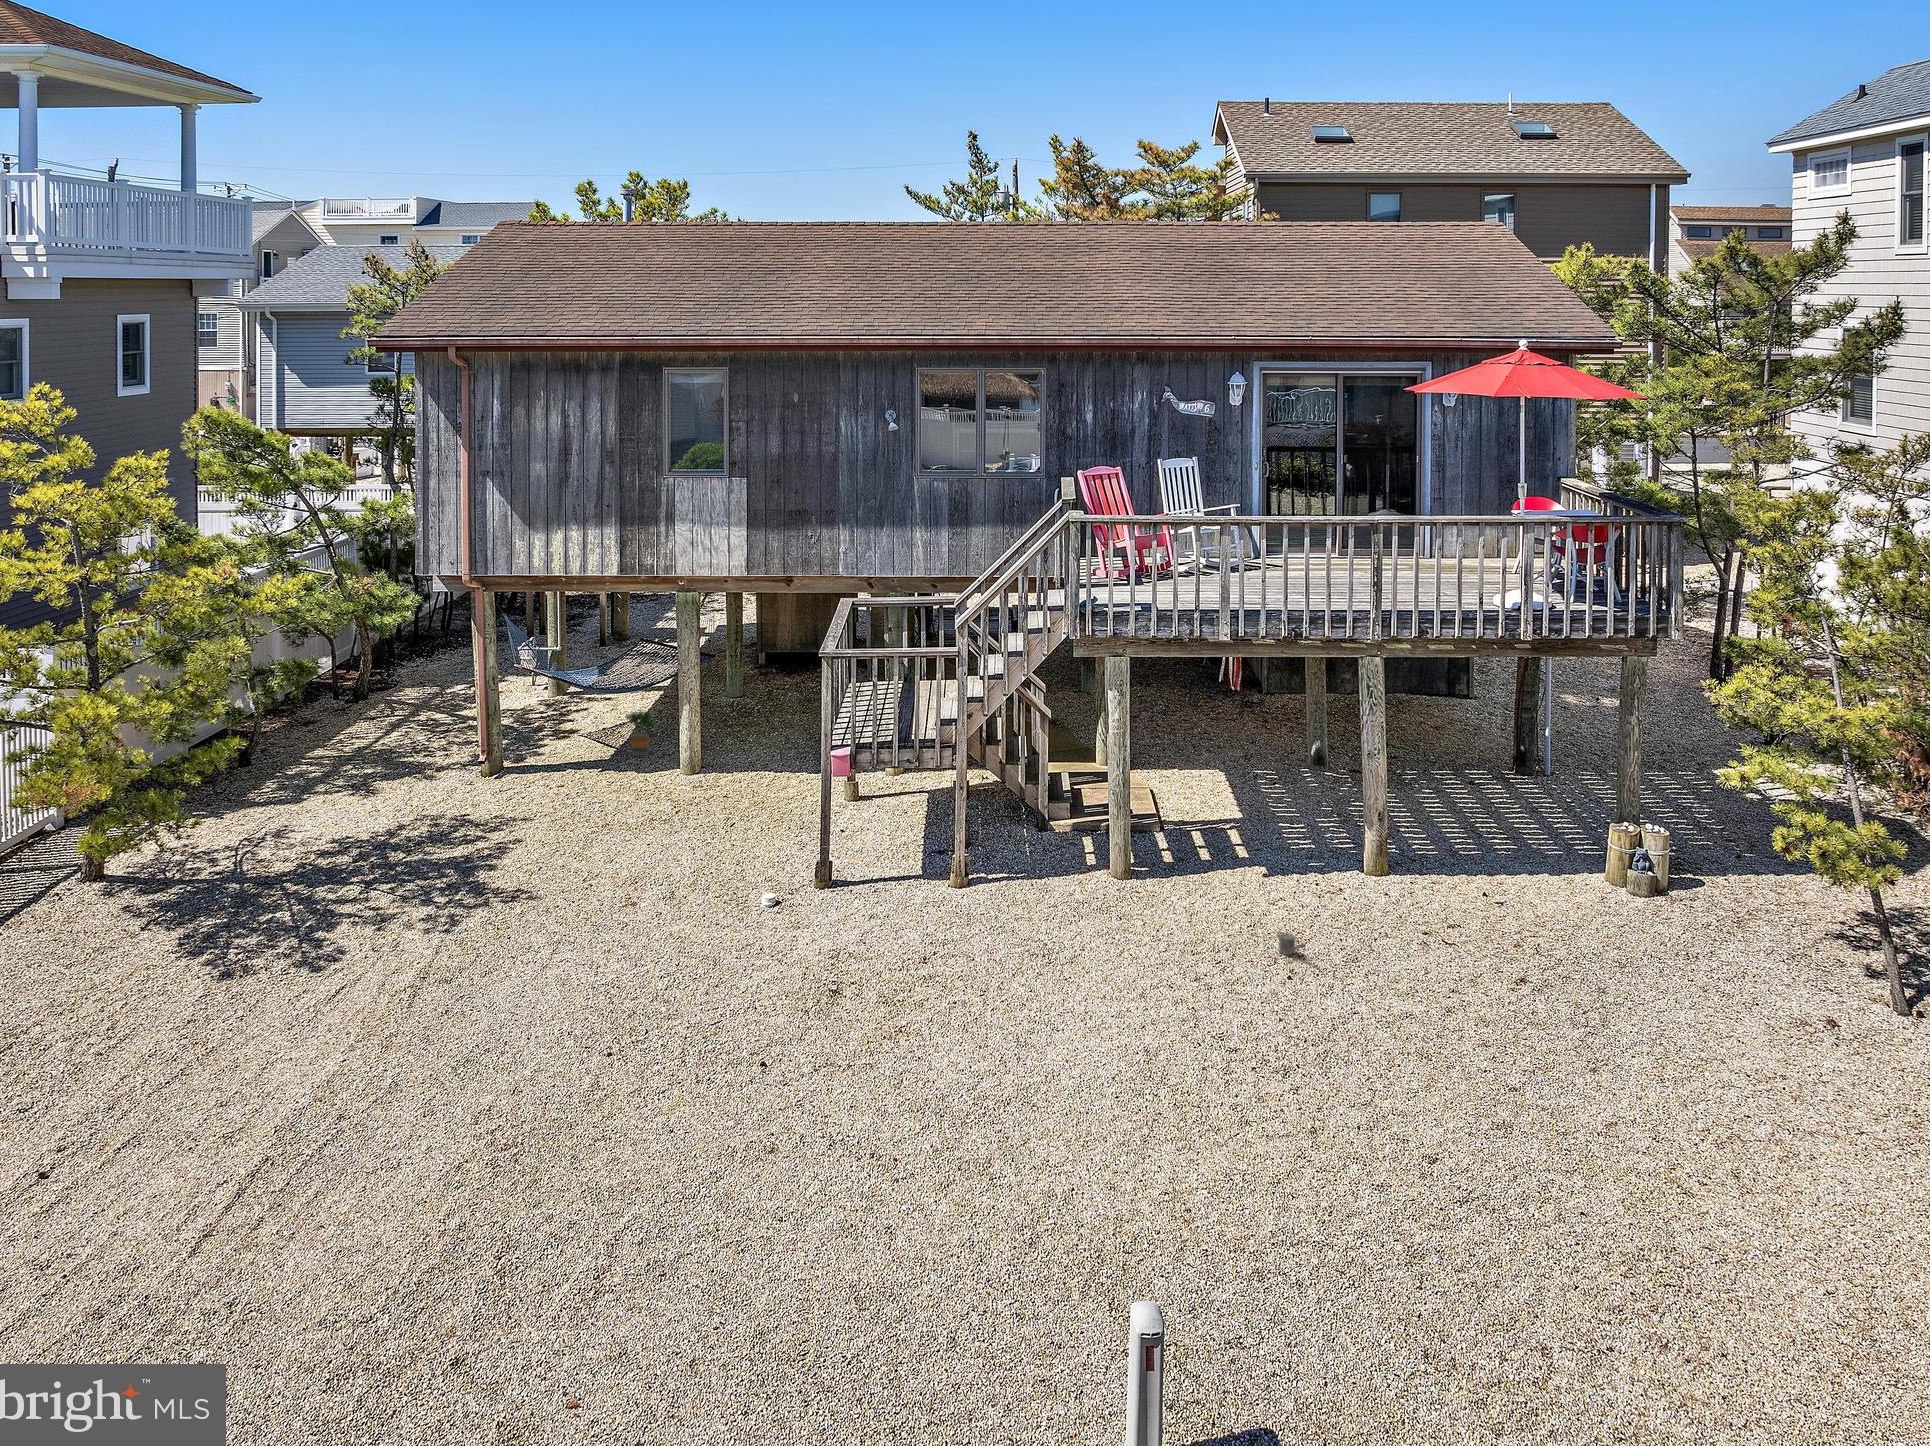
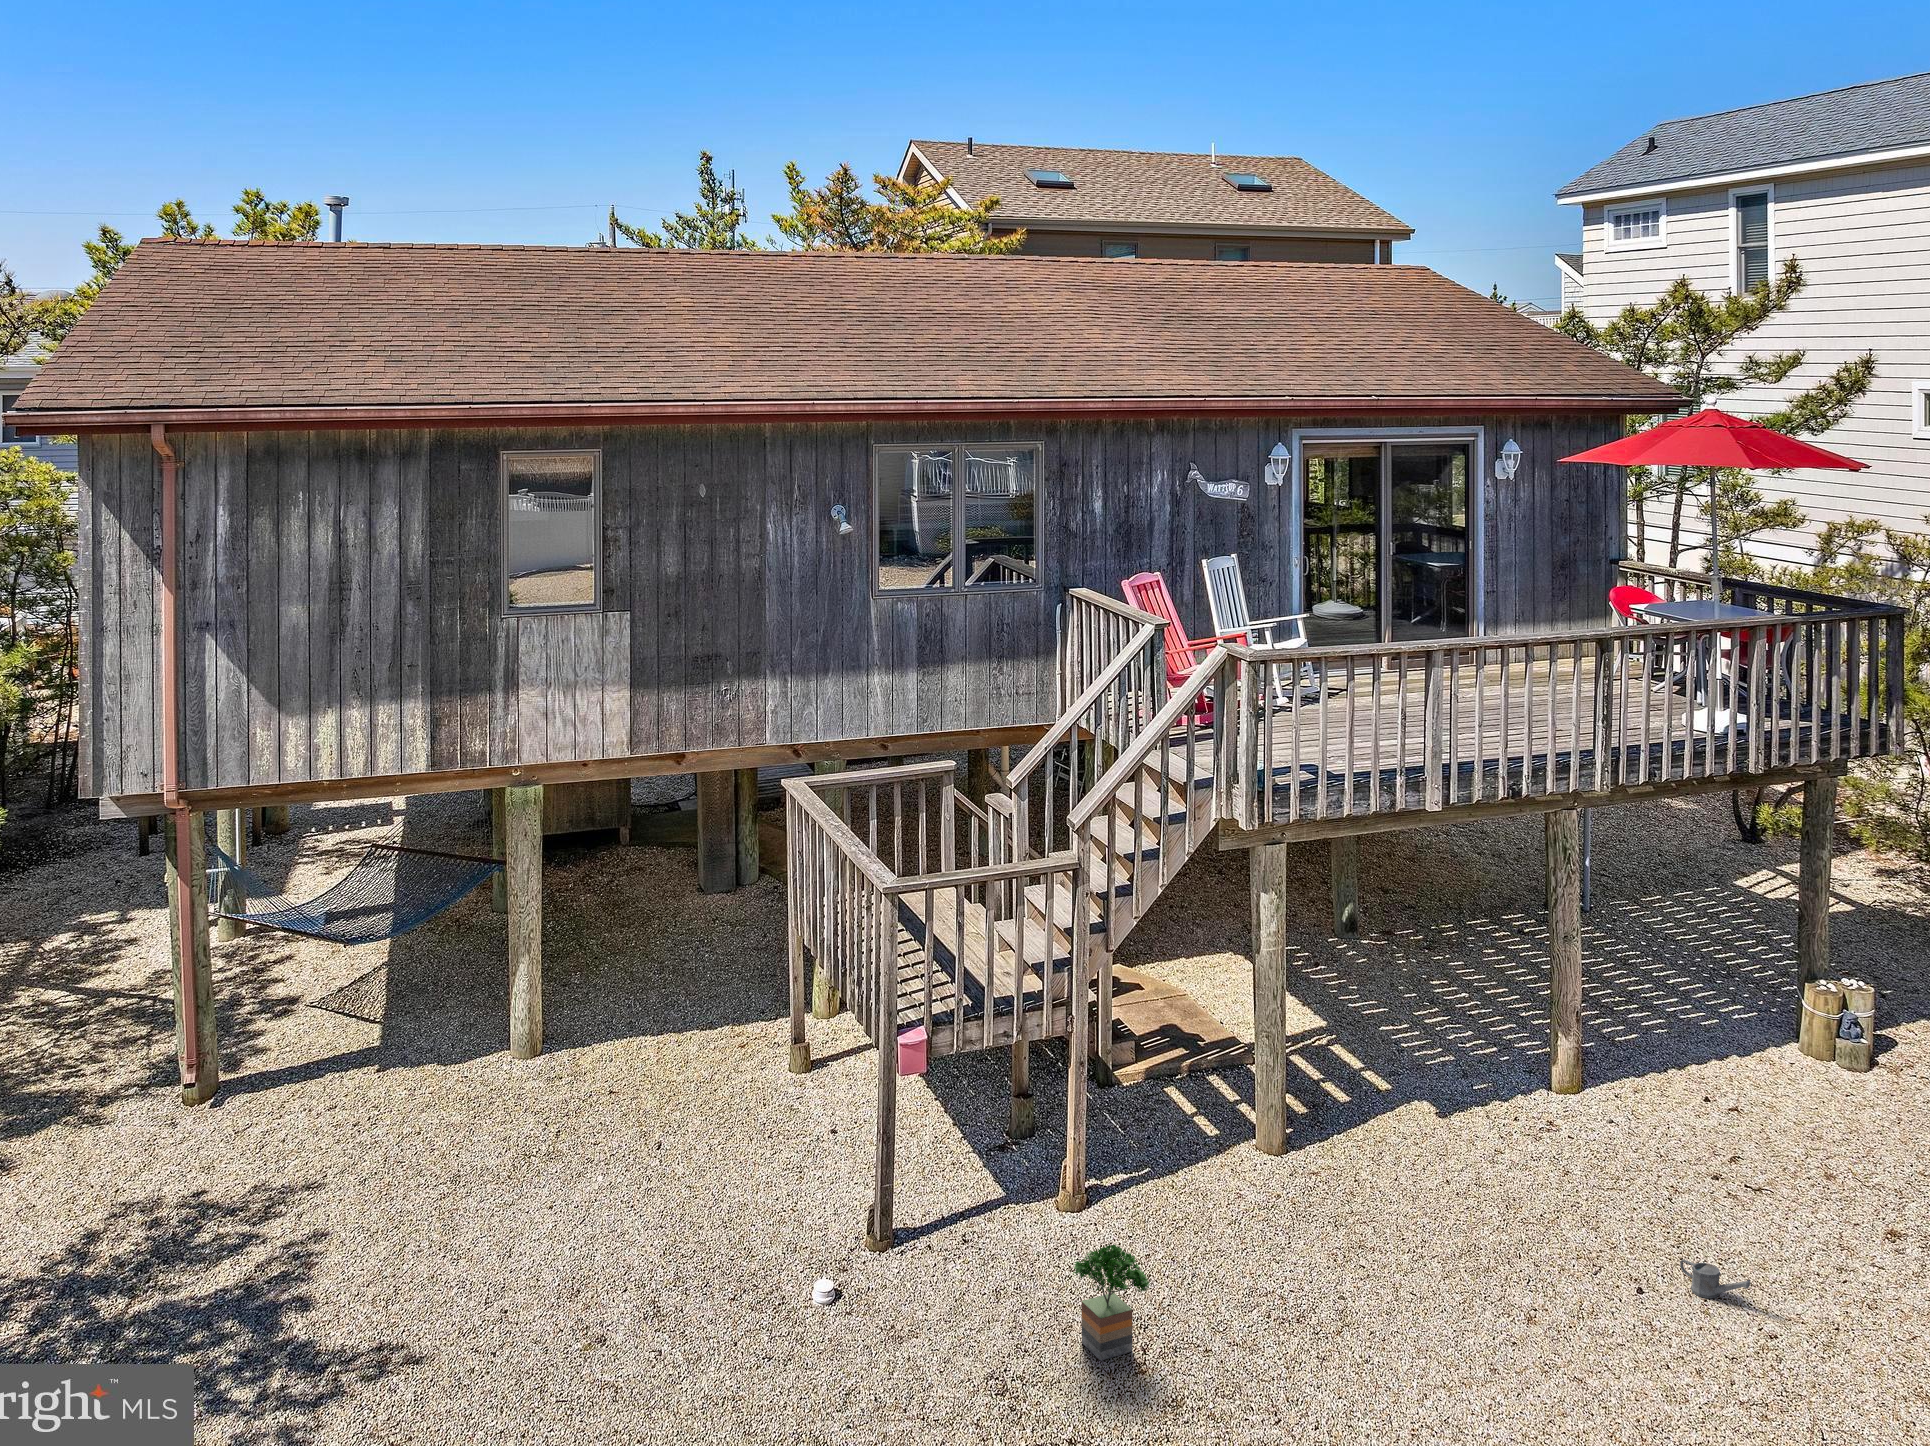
potted tree: present [626,711,653,756] -> present [1073,1244,1149,1361]

